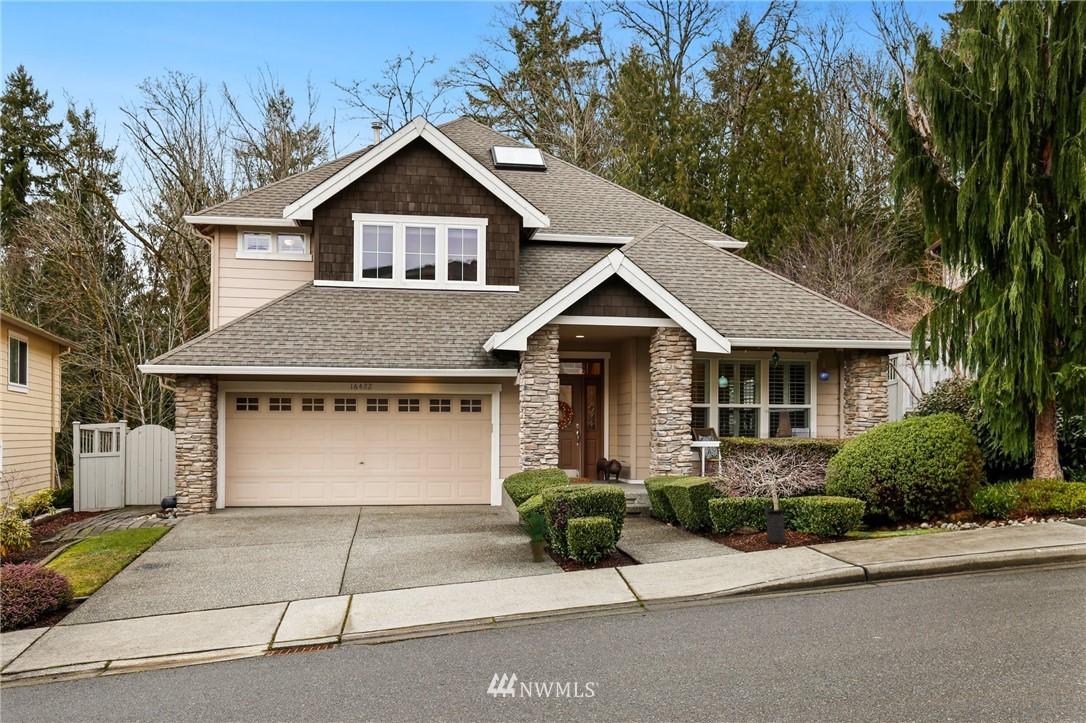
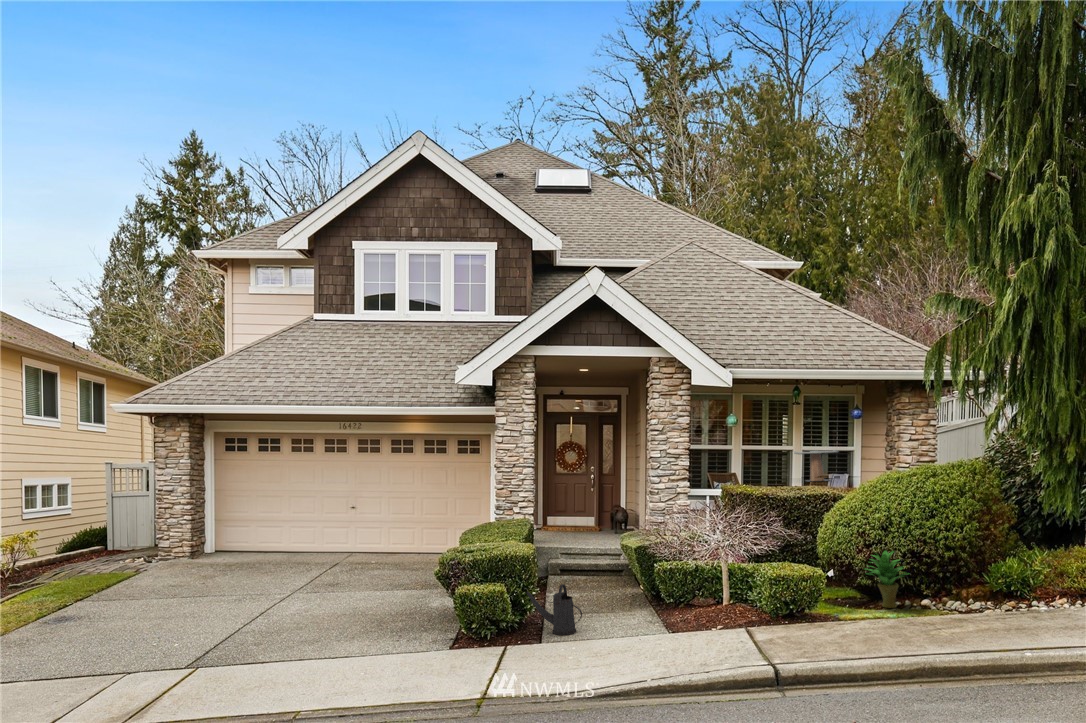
watering can: present [764,504,786,543] -> present [527,584,582,635]
potted plant: present [523,511,551,562] -> present [866,551,906,608]

